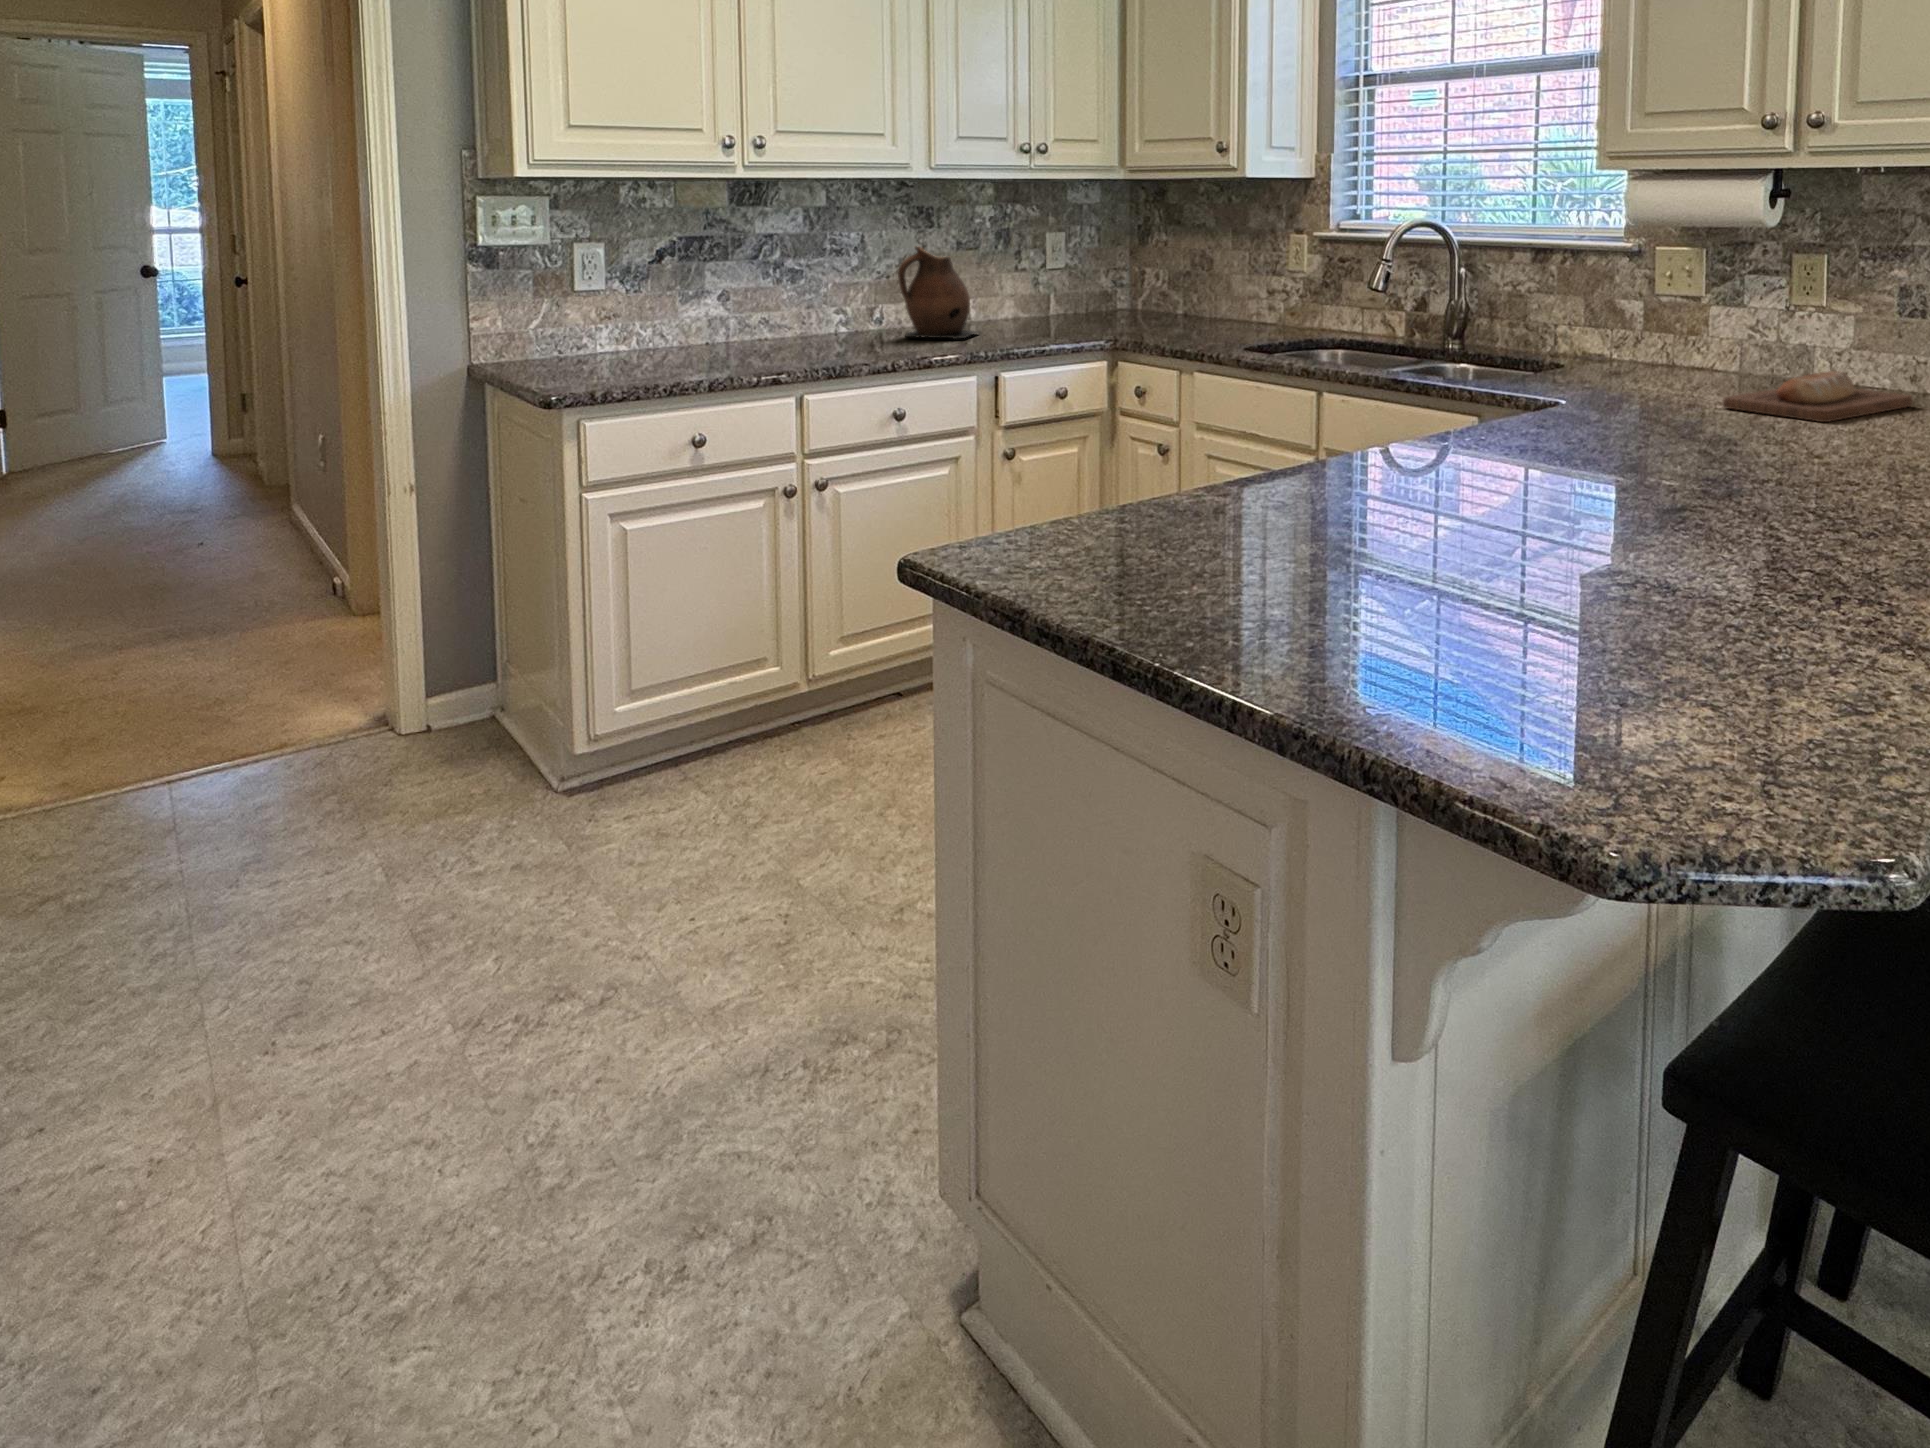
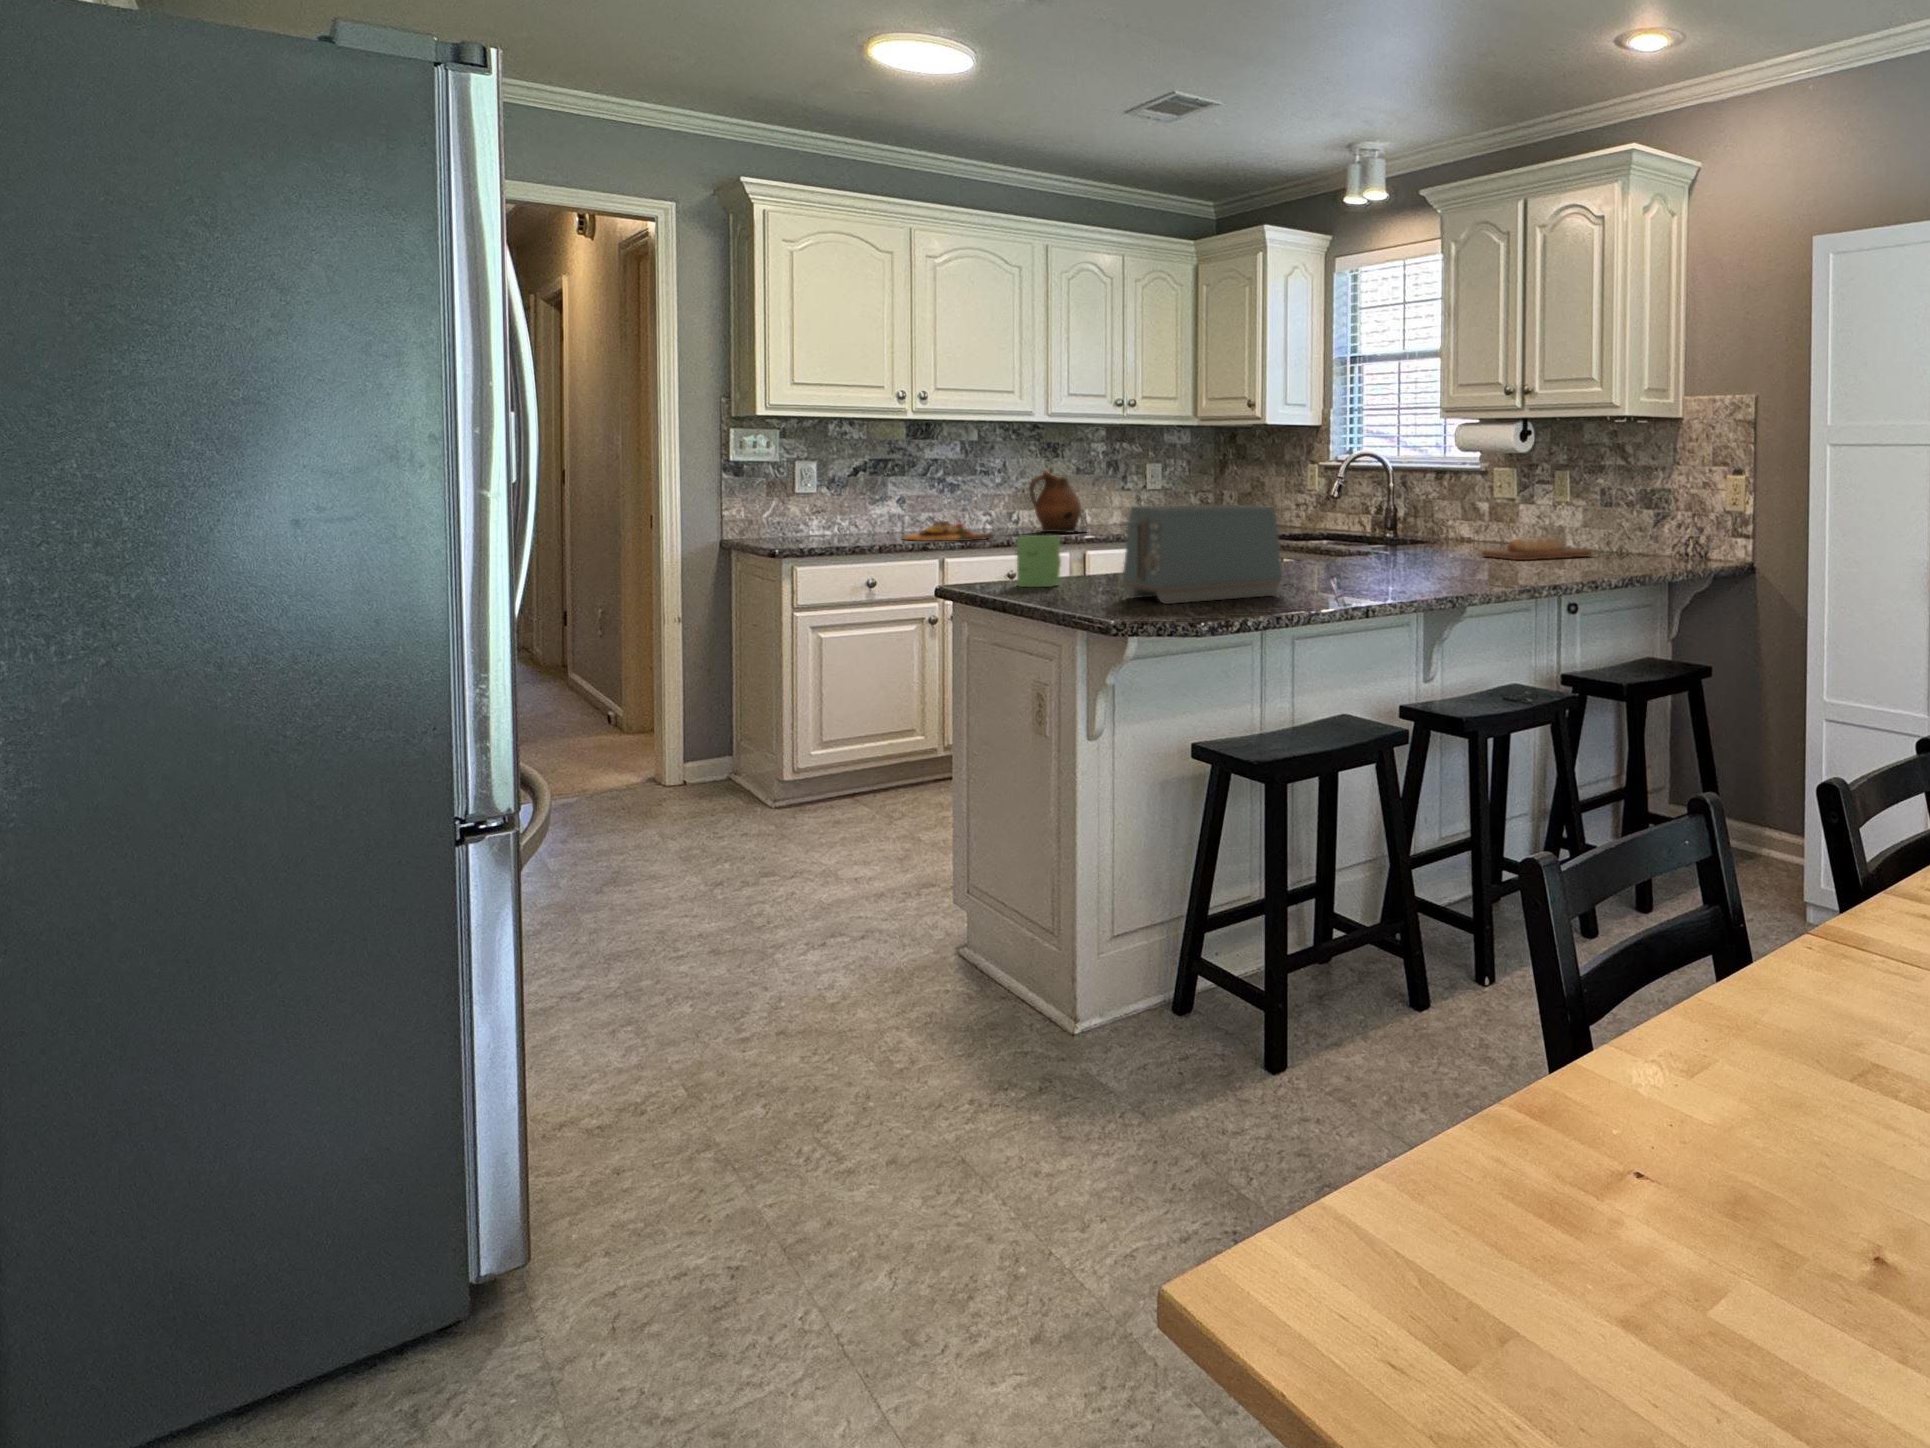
cutting board: none [730,328,862,362] -> present [904,521,992,541]
toaster: none [1392,390,1760,692] -> present [1123,505,1282,604]
mug: none [1067,441,1171,566] -> present [1016,535,1061,587]

